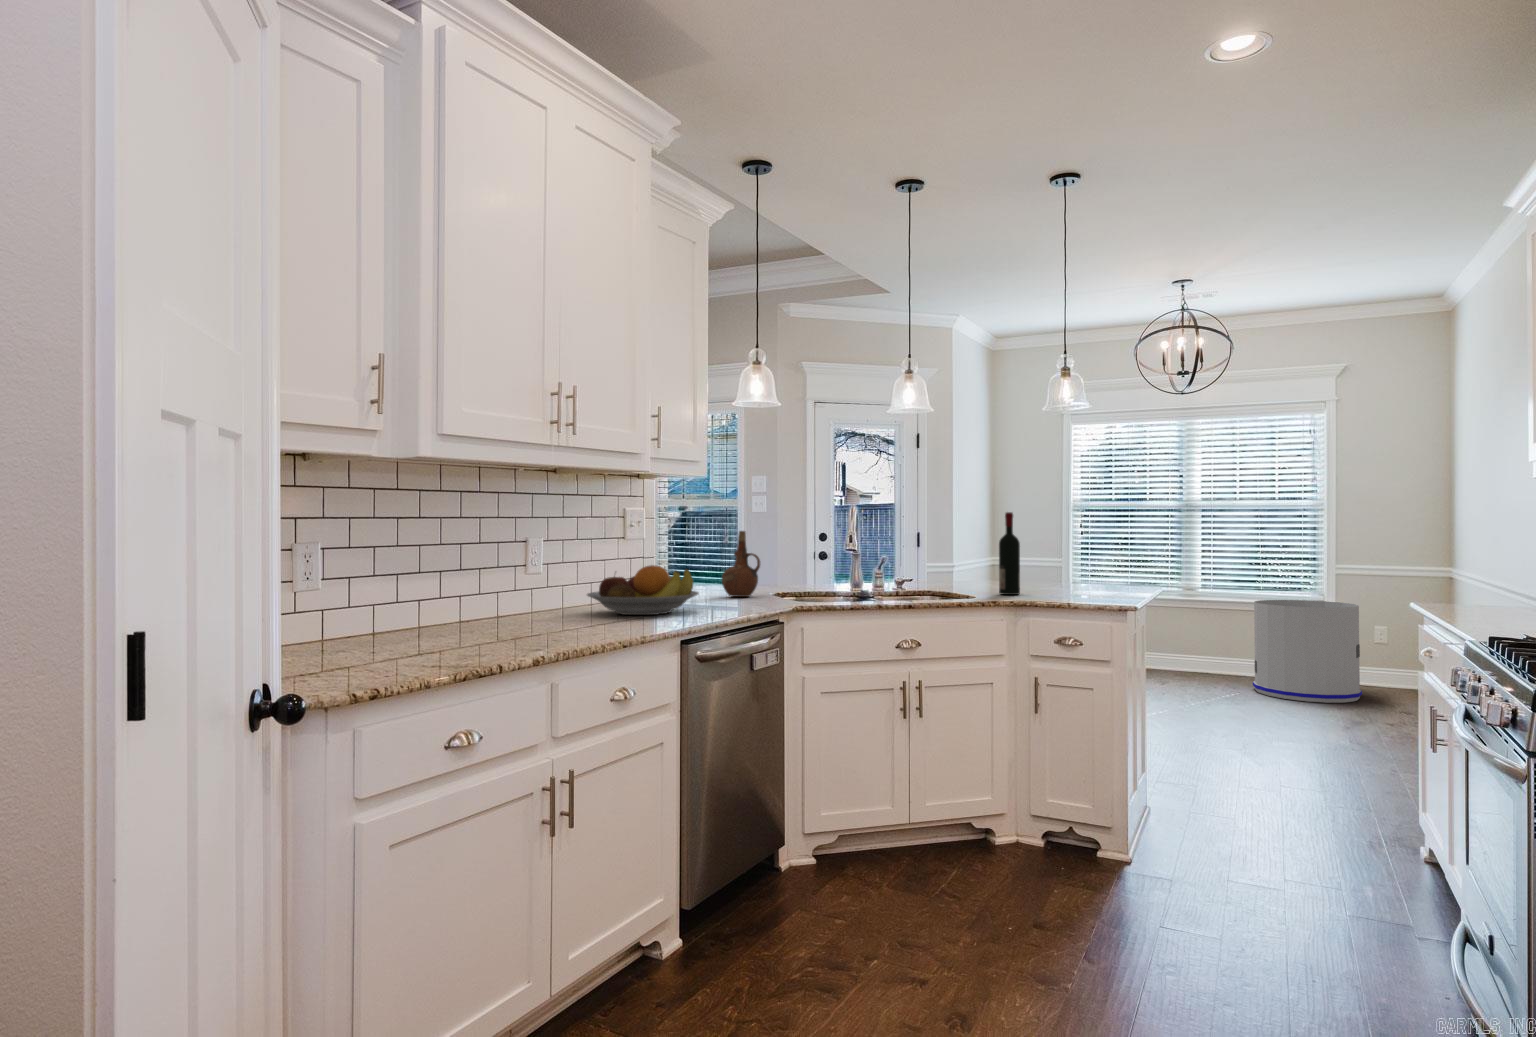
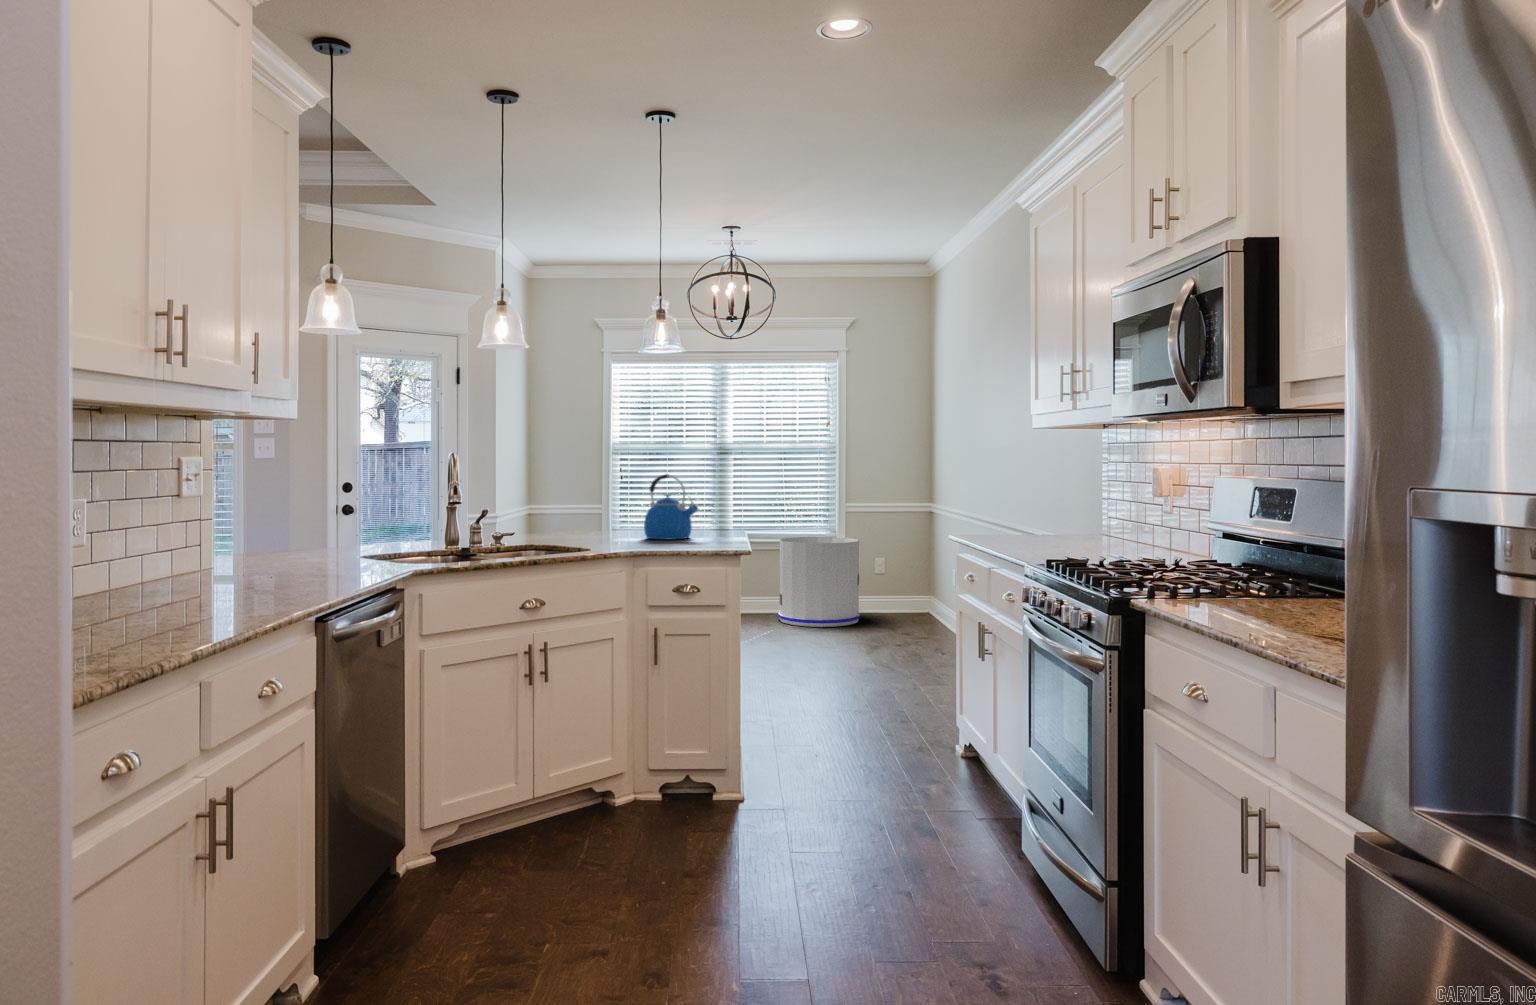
wine bottle: present [999,512,1020,595] -> none [616,463,637,548]
kettle: none [1040,525,1094,589] -> present [644,474,698,540]
ceramic pitcher: present [722,531,760,597] -> none [289,483,341,565]
fruit bowl: present [587,565,699,615] -> none [125,532,294,598]

